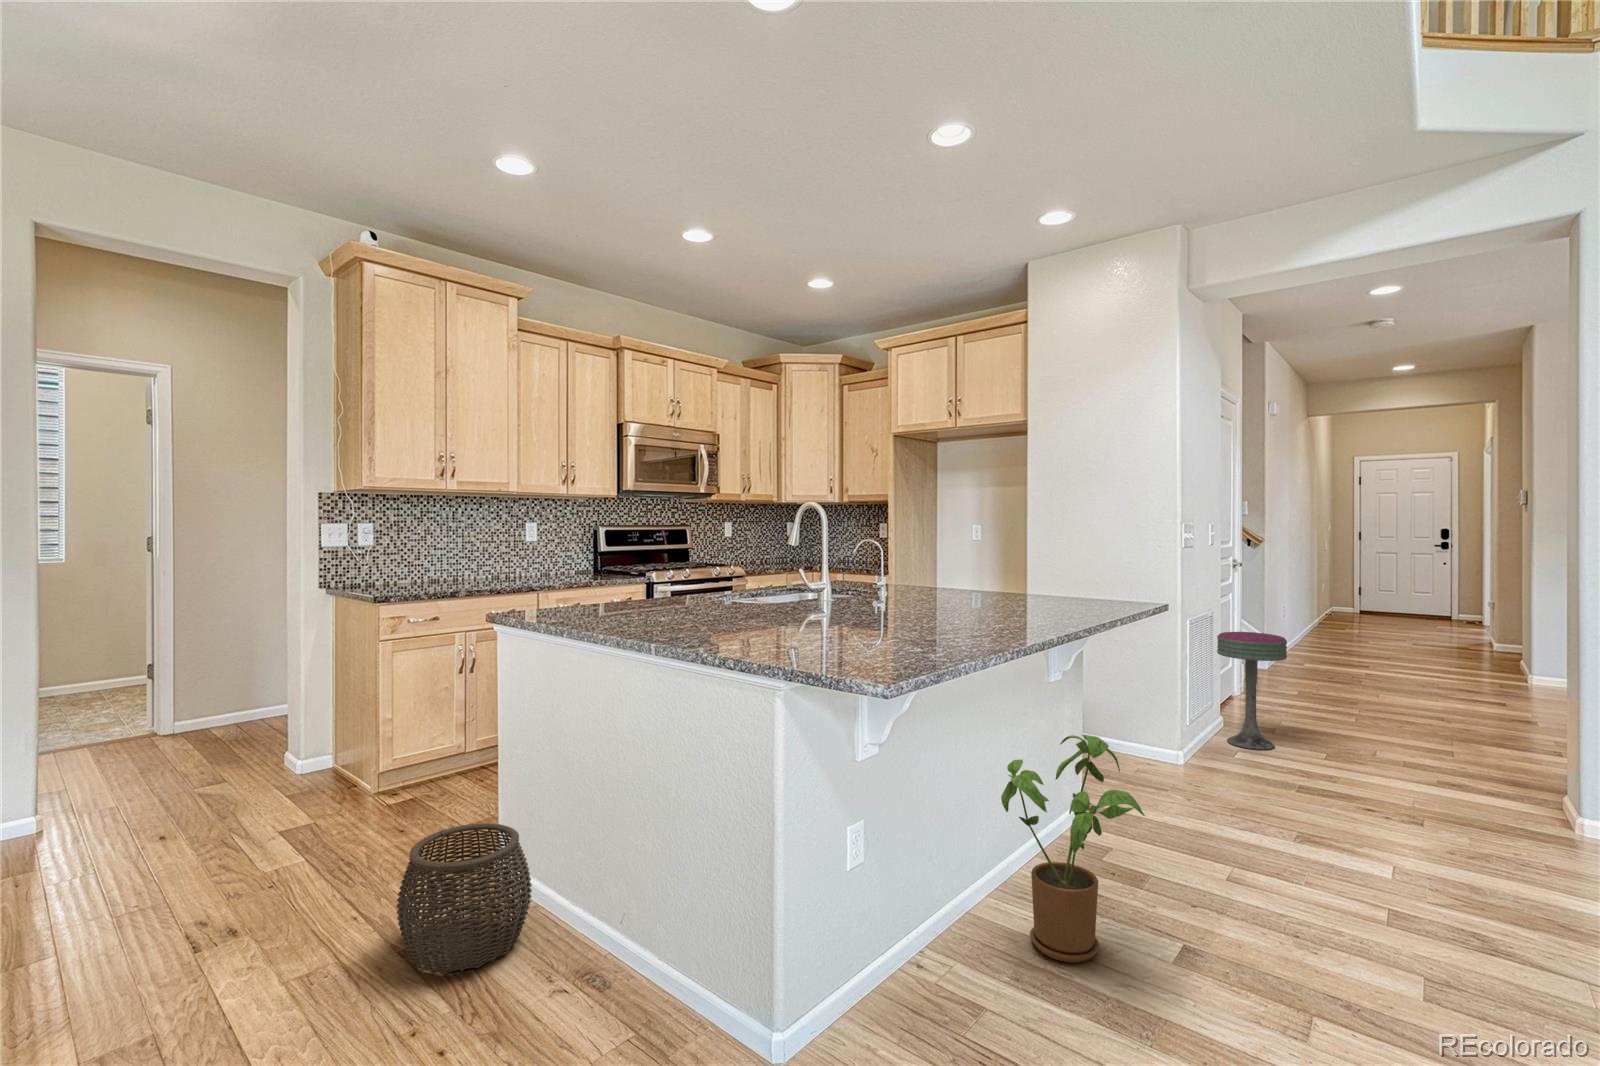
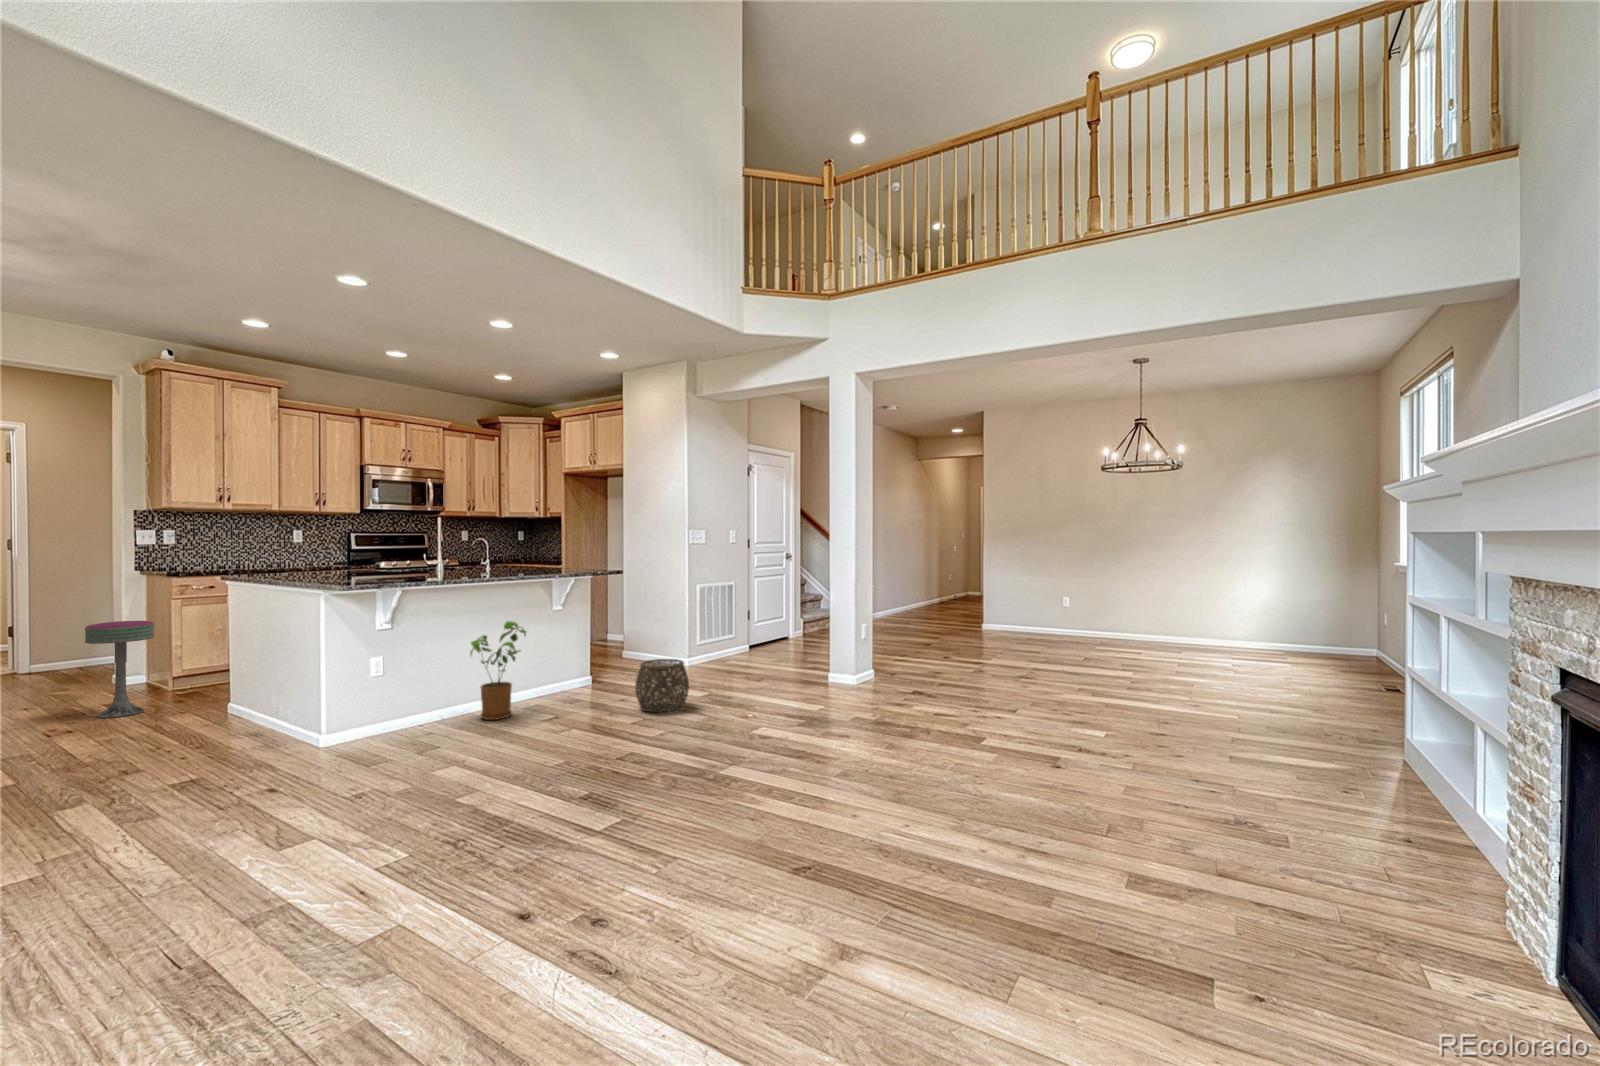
bar stool: present [1217,632,1287,750] -> present [85,621,154,718]
woven basket: present [396,823,532,974] -> present [635,659,689,712]

